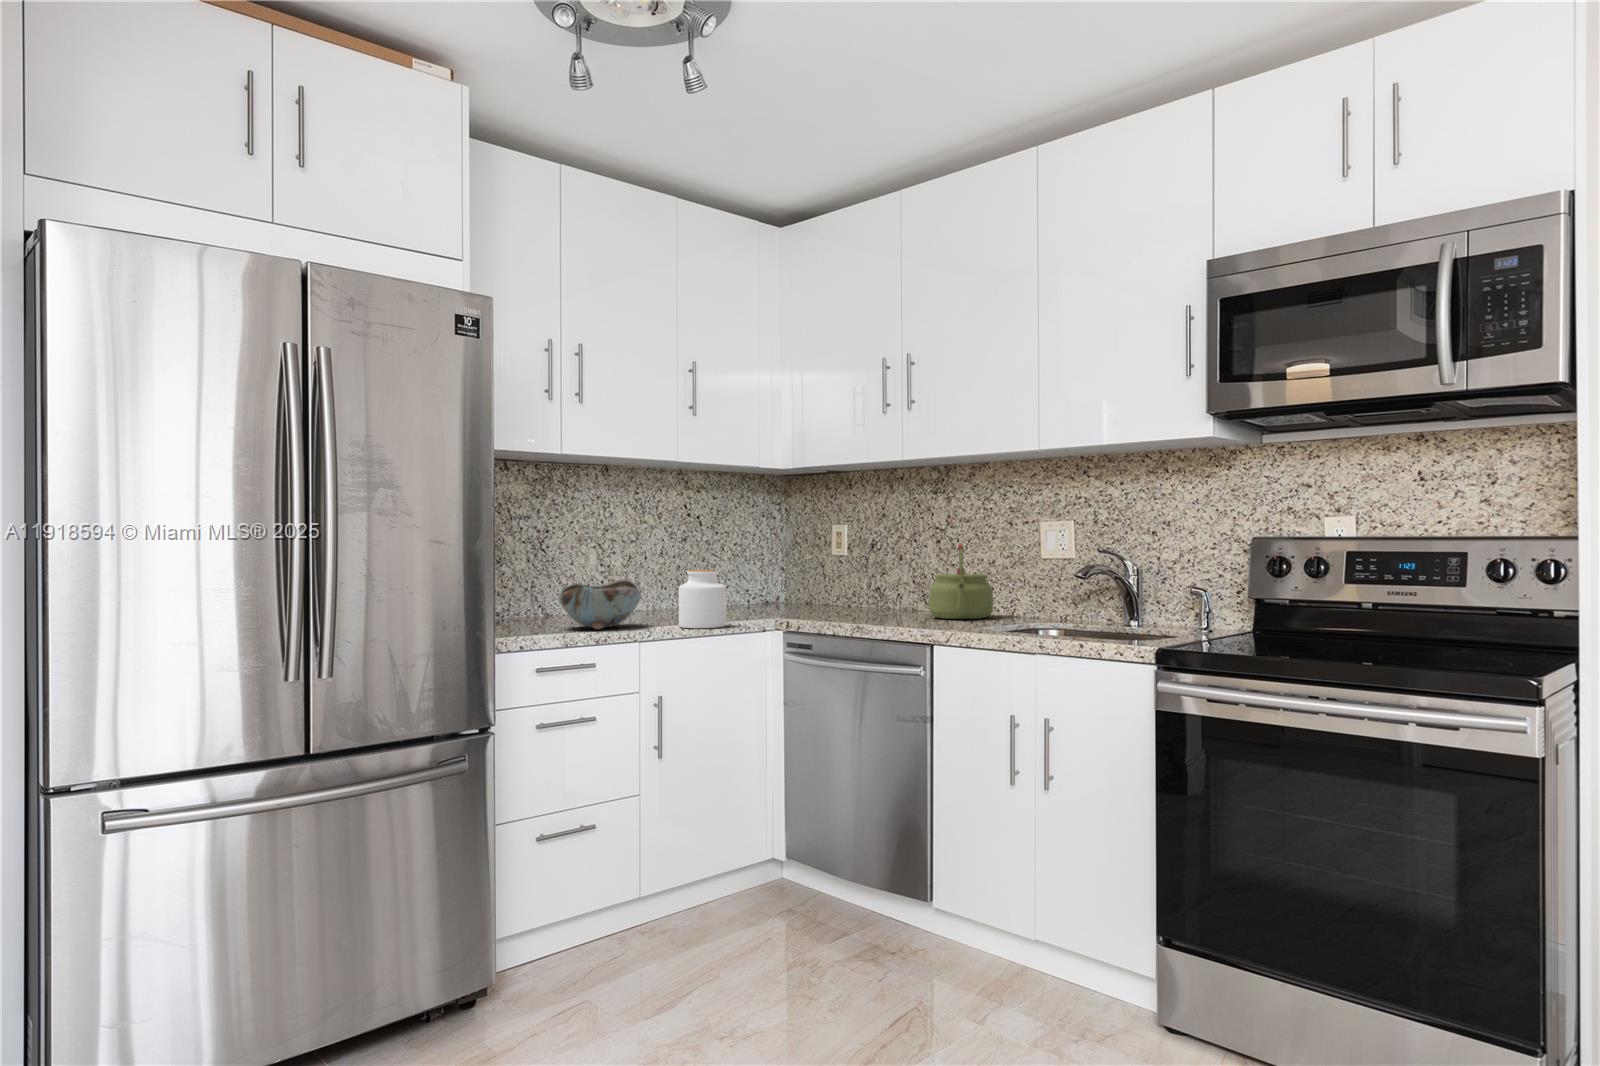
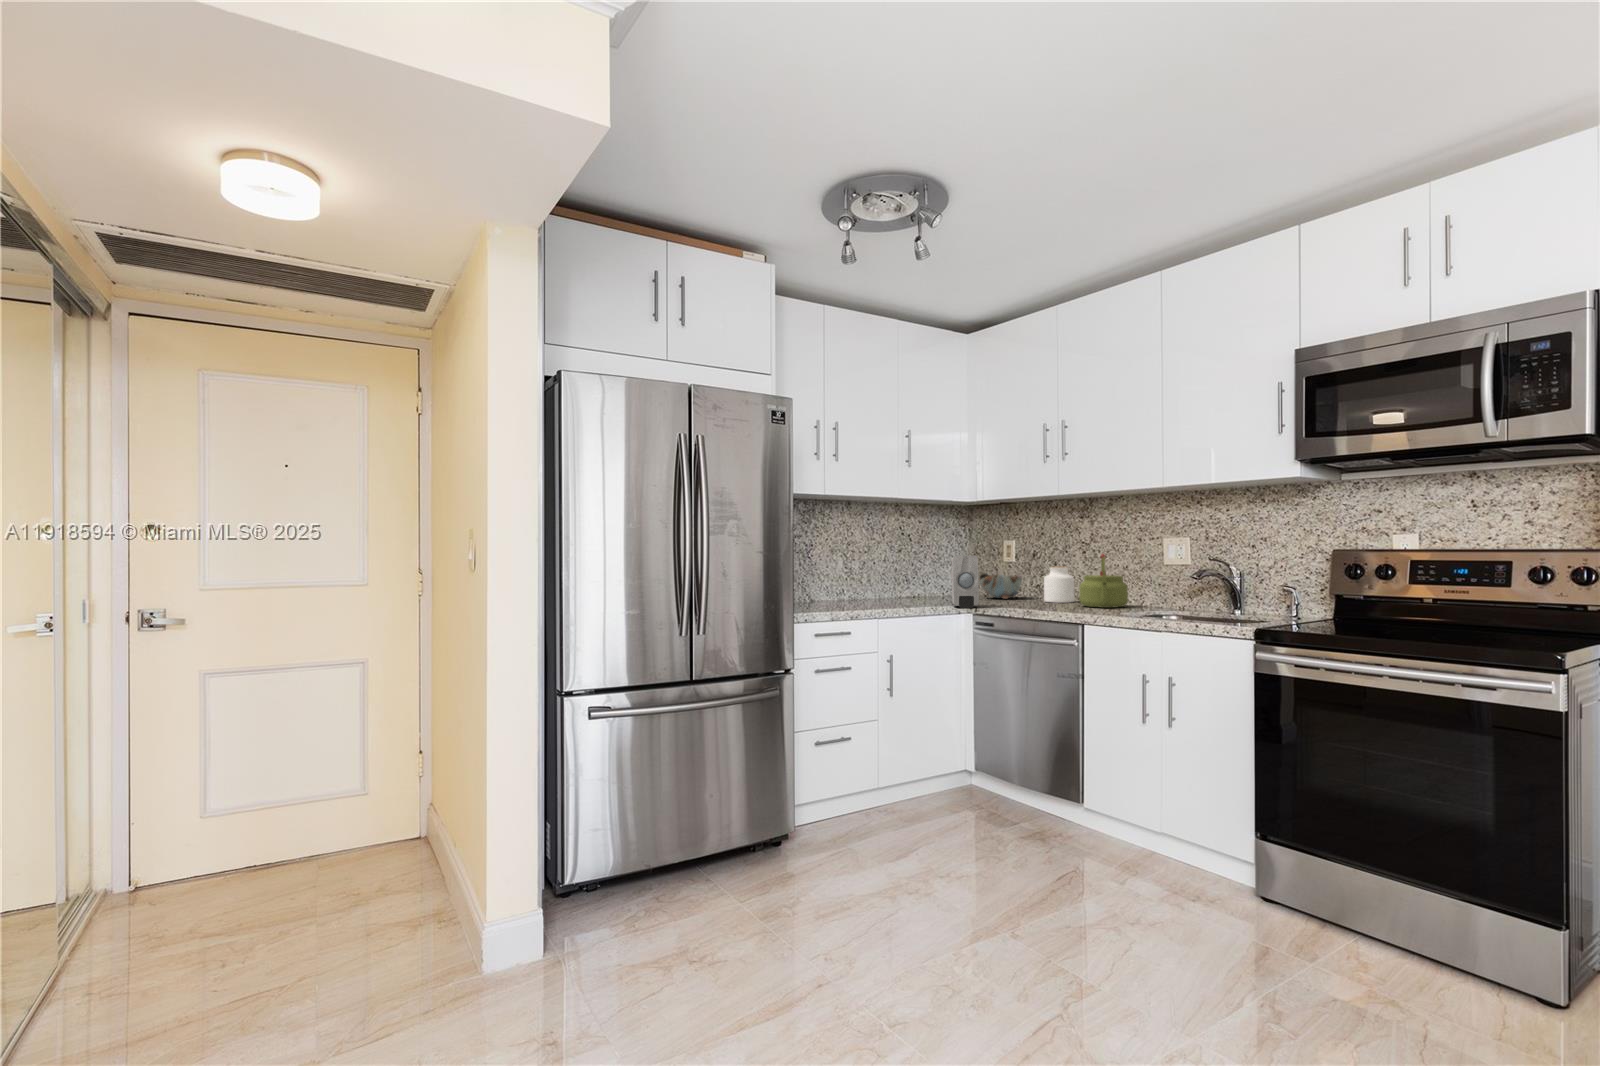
soap dispenser: none [753,547,790,623] -> present [951,556,979,608]
jar: present [679,570,726,628] -> present [1044,567,1075,603]
bowl: present [559,579,641,629] -> present [979,573,1022,599]

